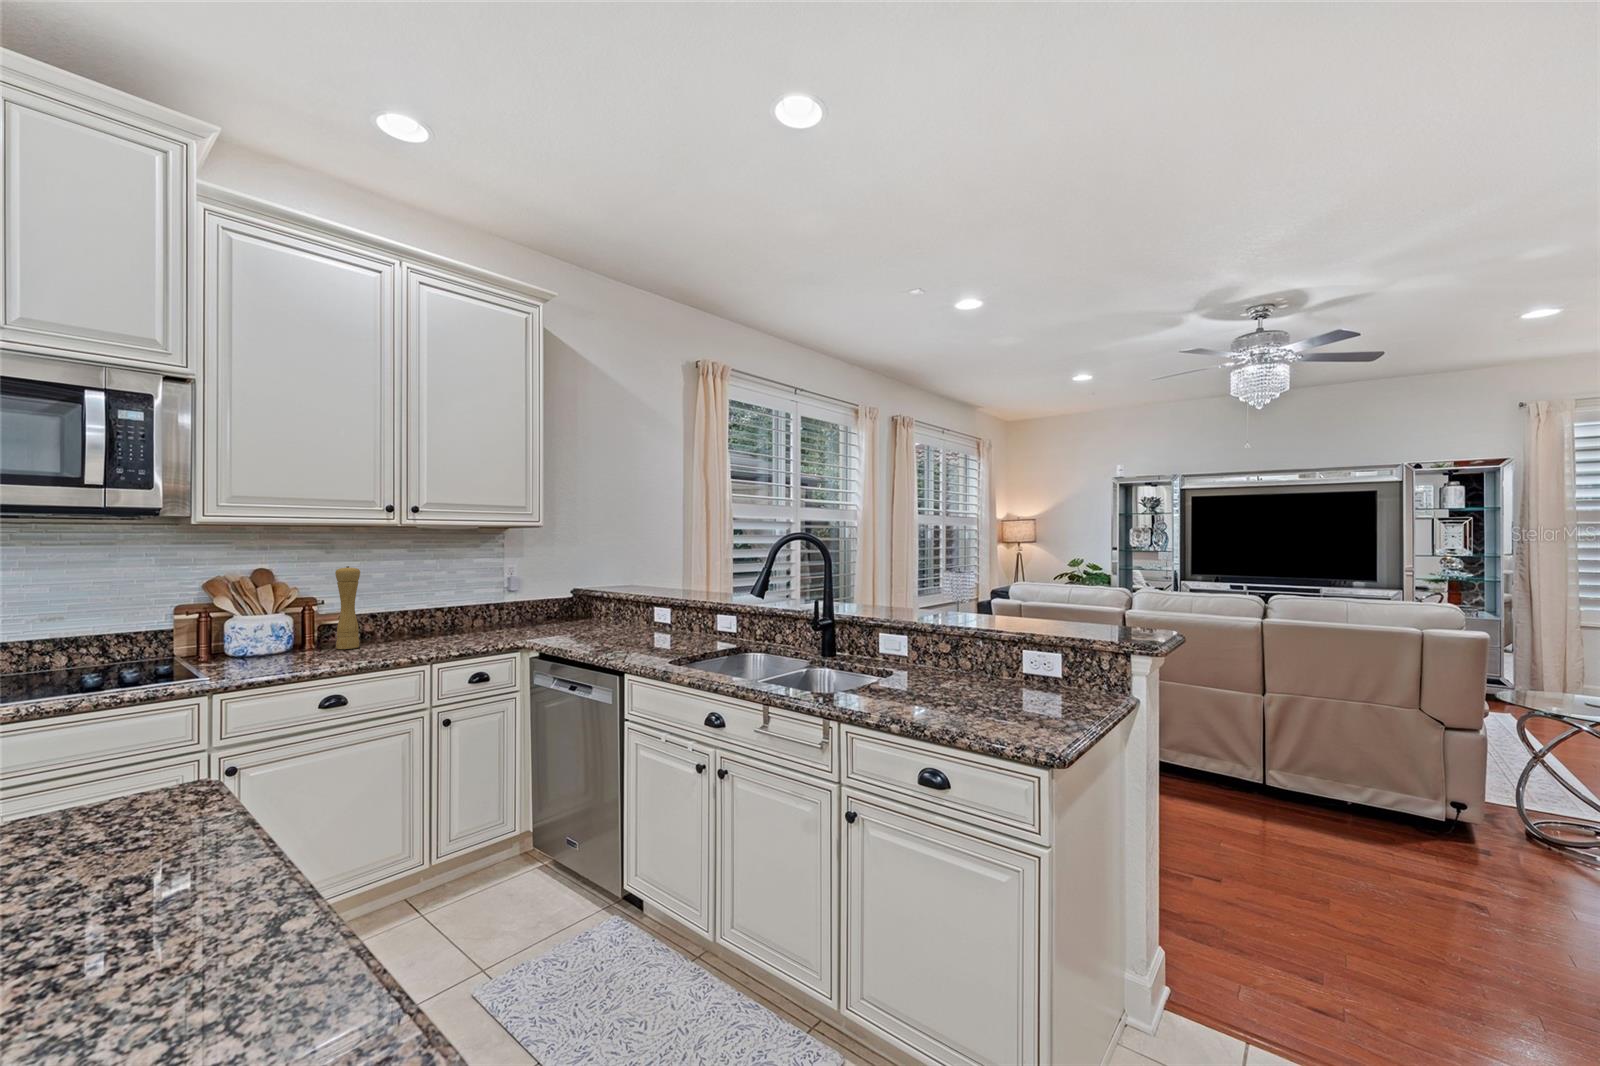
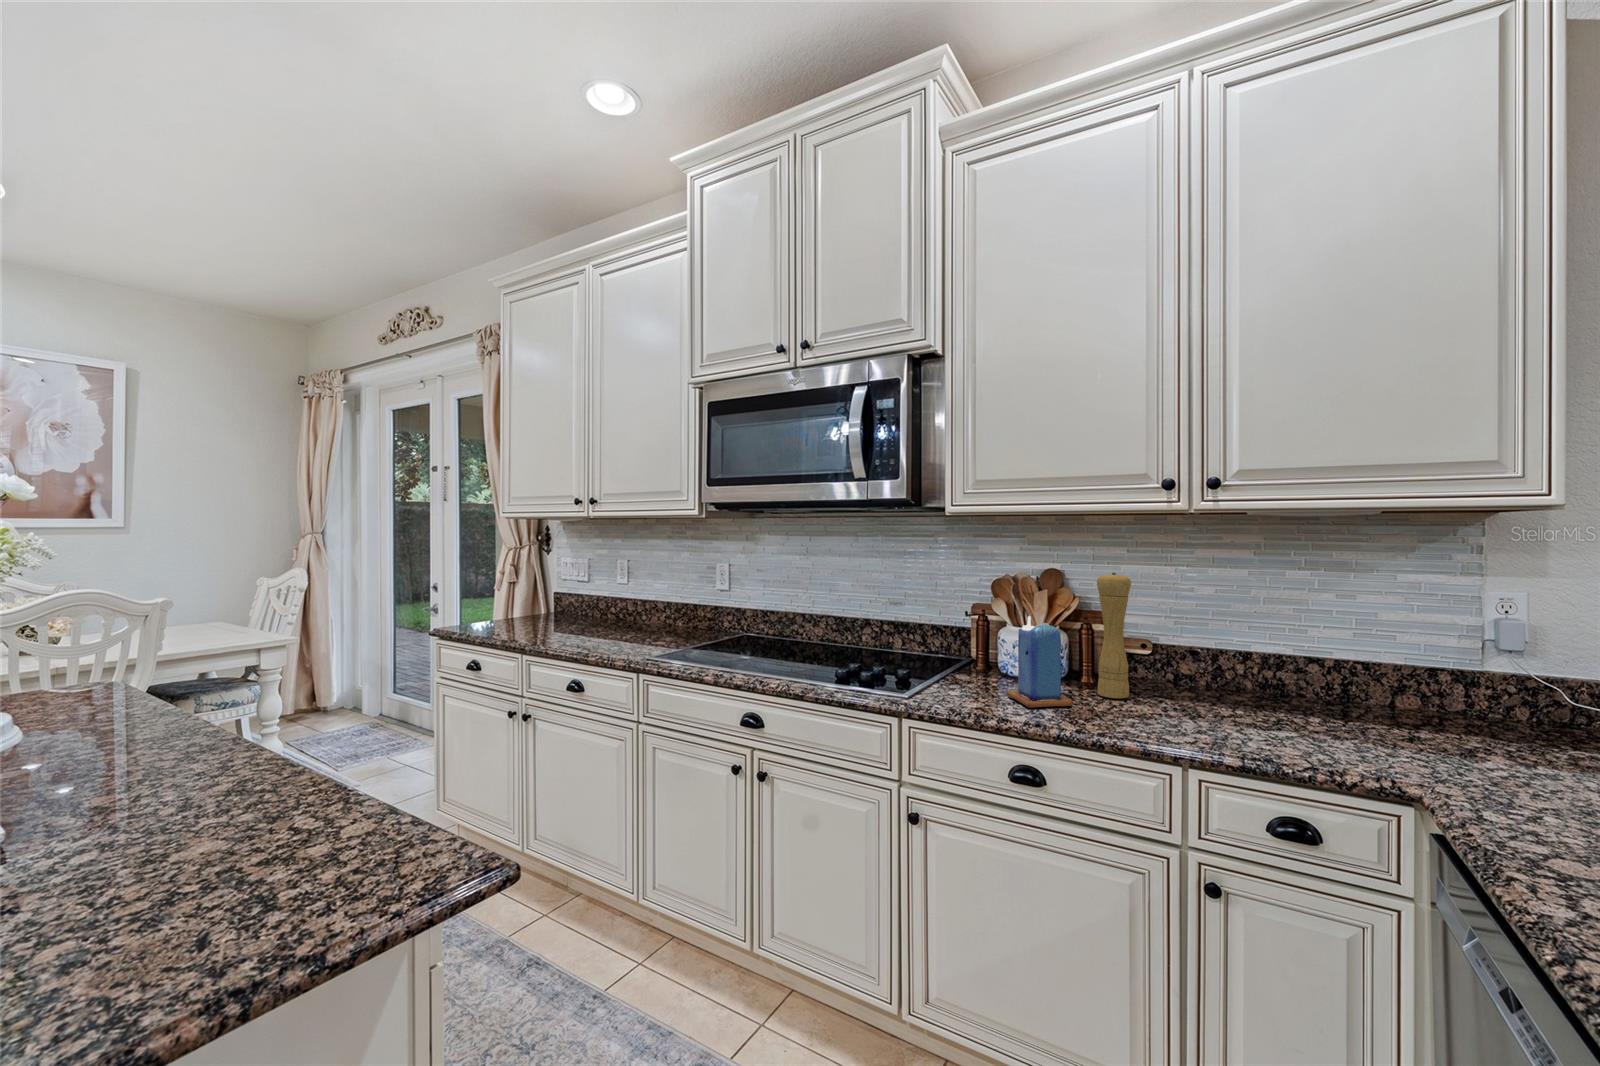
candle: none [285,599,342,661] -> present [1006,616,1073,708]

